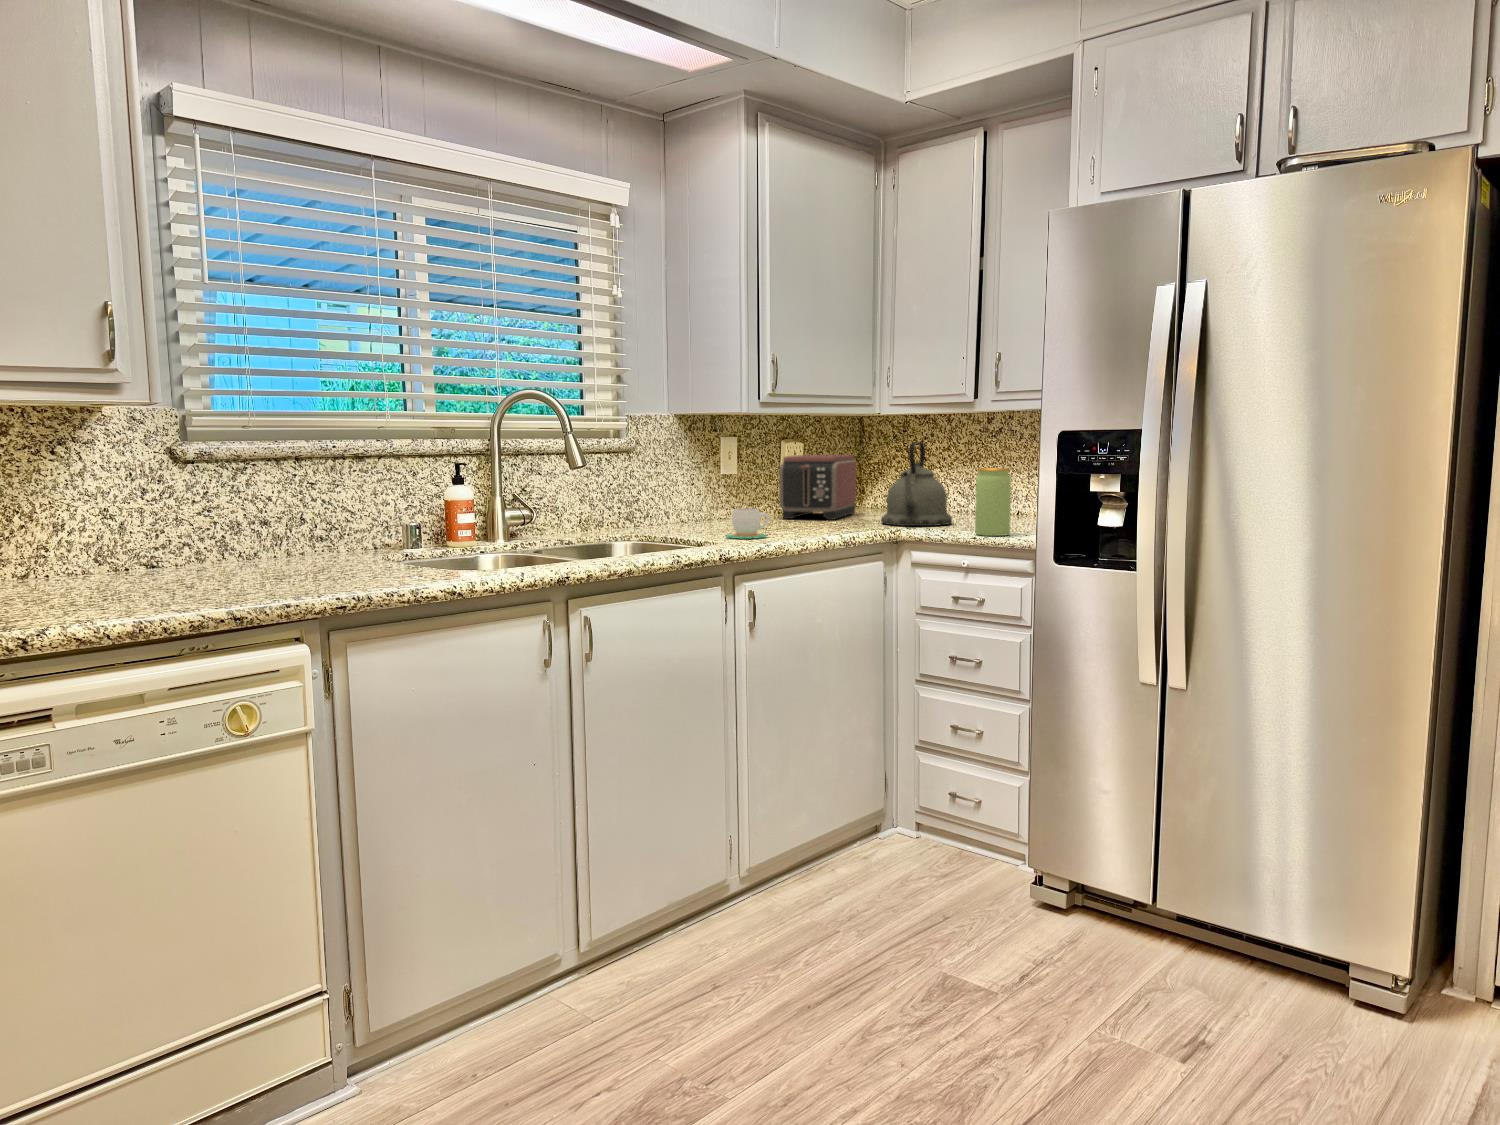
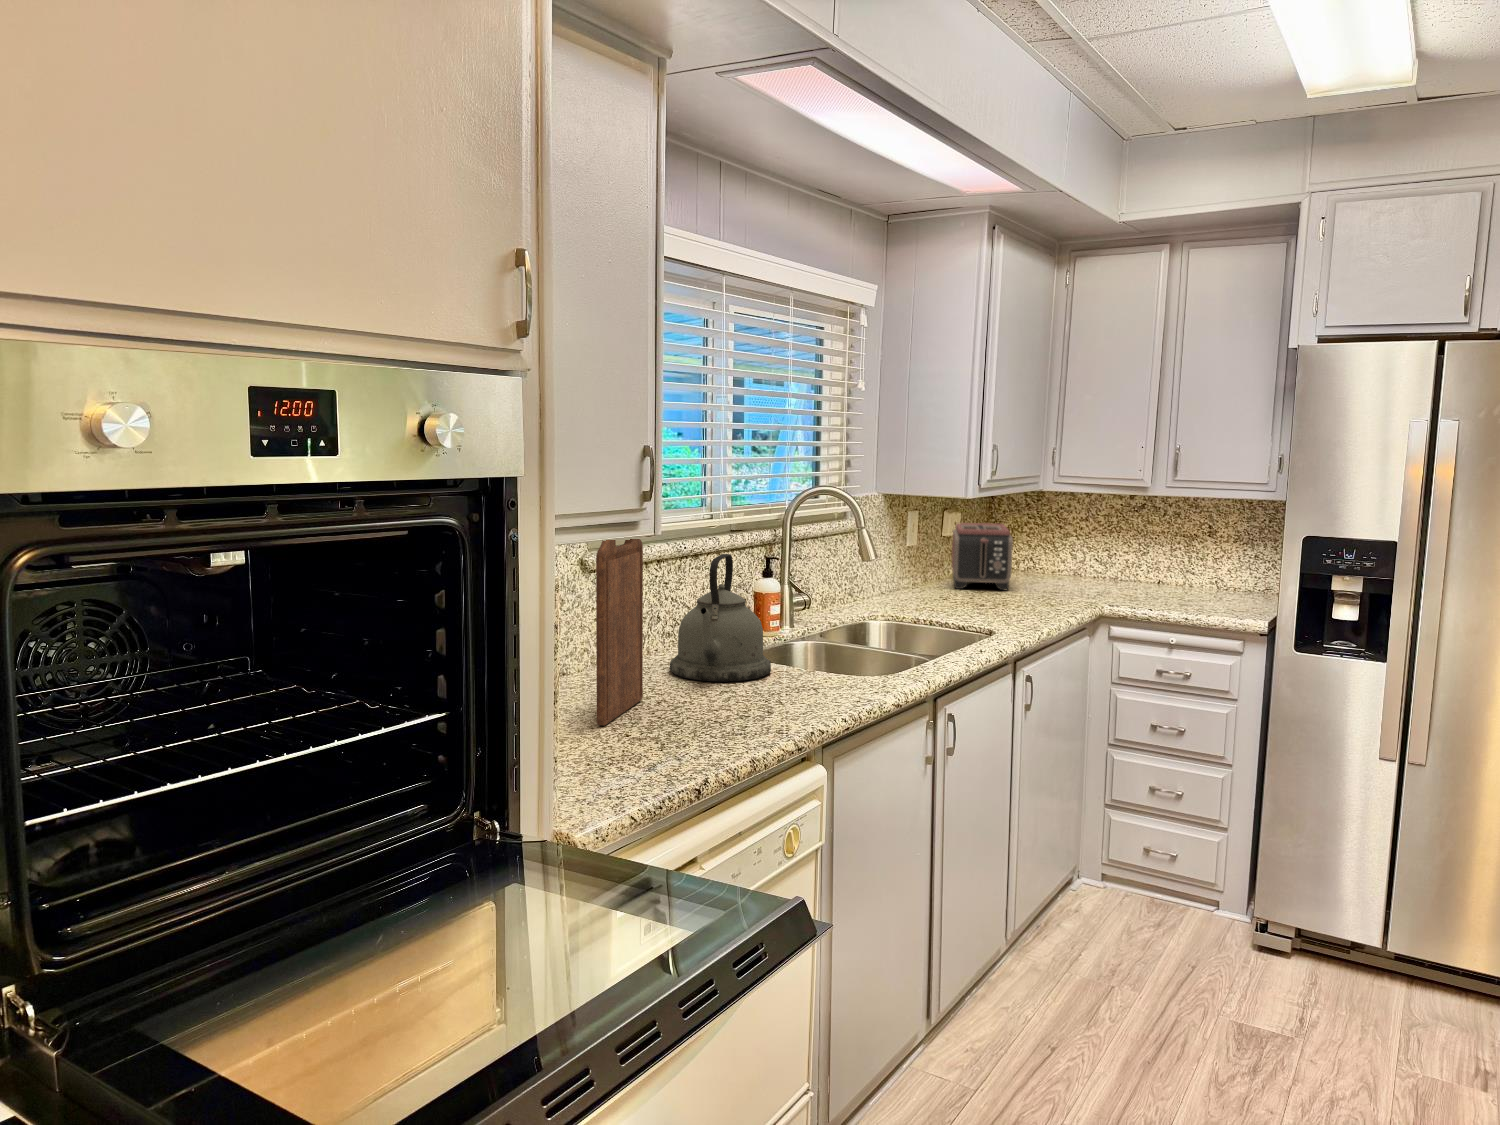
cutting board: none [41,391,172,599] -> present [596,539,643,726]
kettle: present [881,442,952,526] -> present [670,554,771,682]
jar: present [975,468,1011,536] -> none [1186,553,1223,617]
mug: present [726,508,770,539] -> none [975,591,1016,622]

